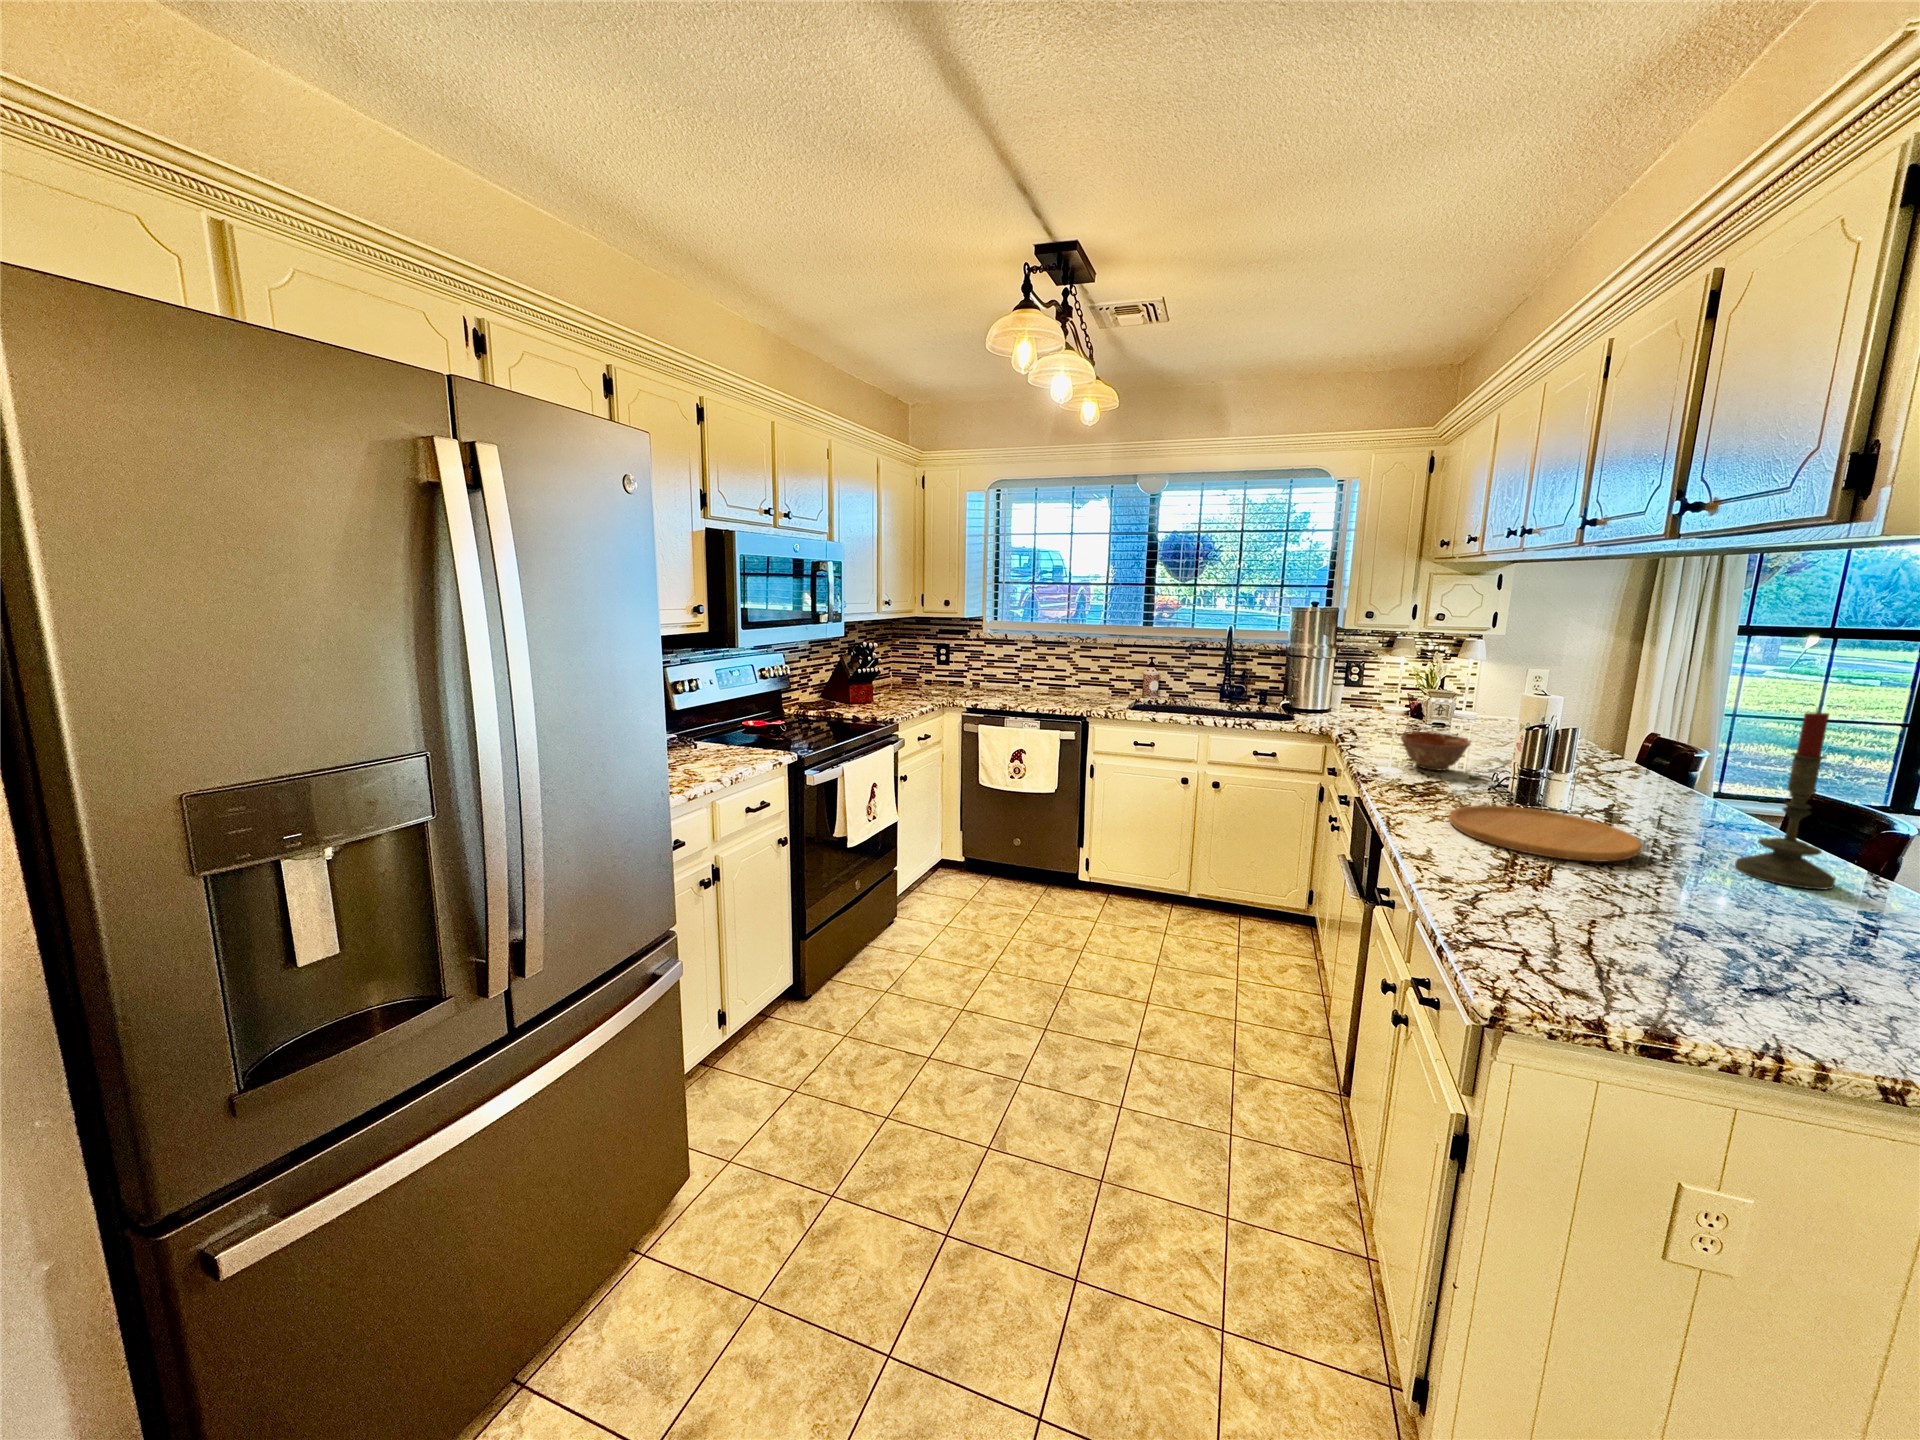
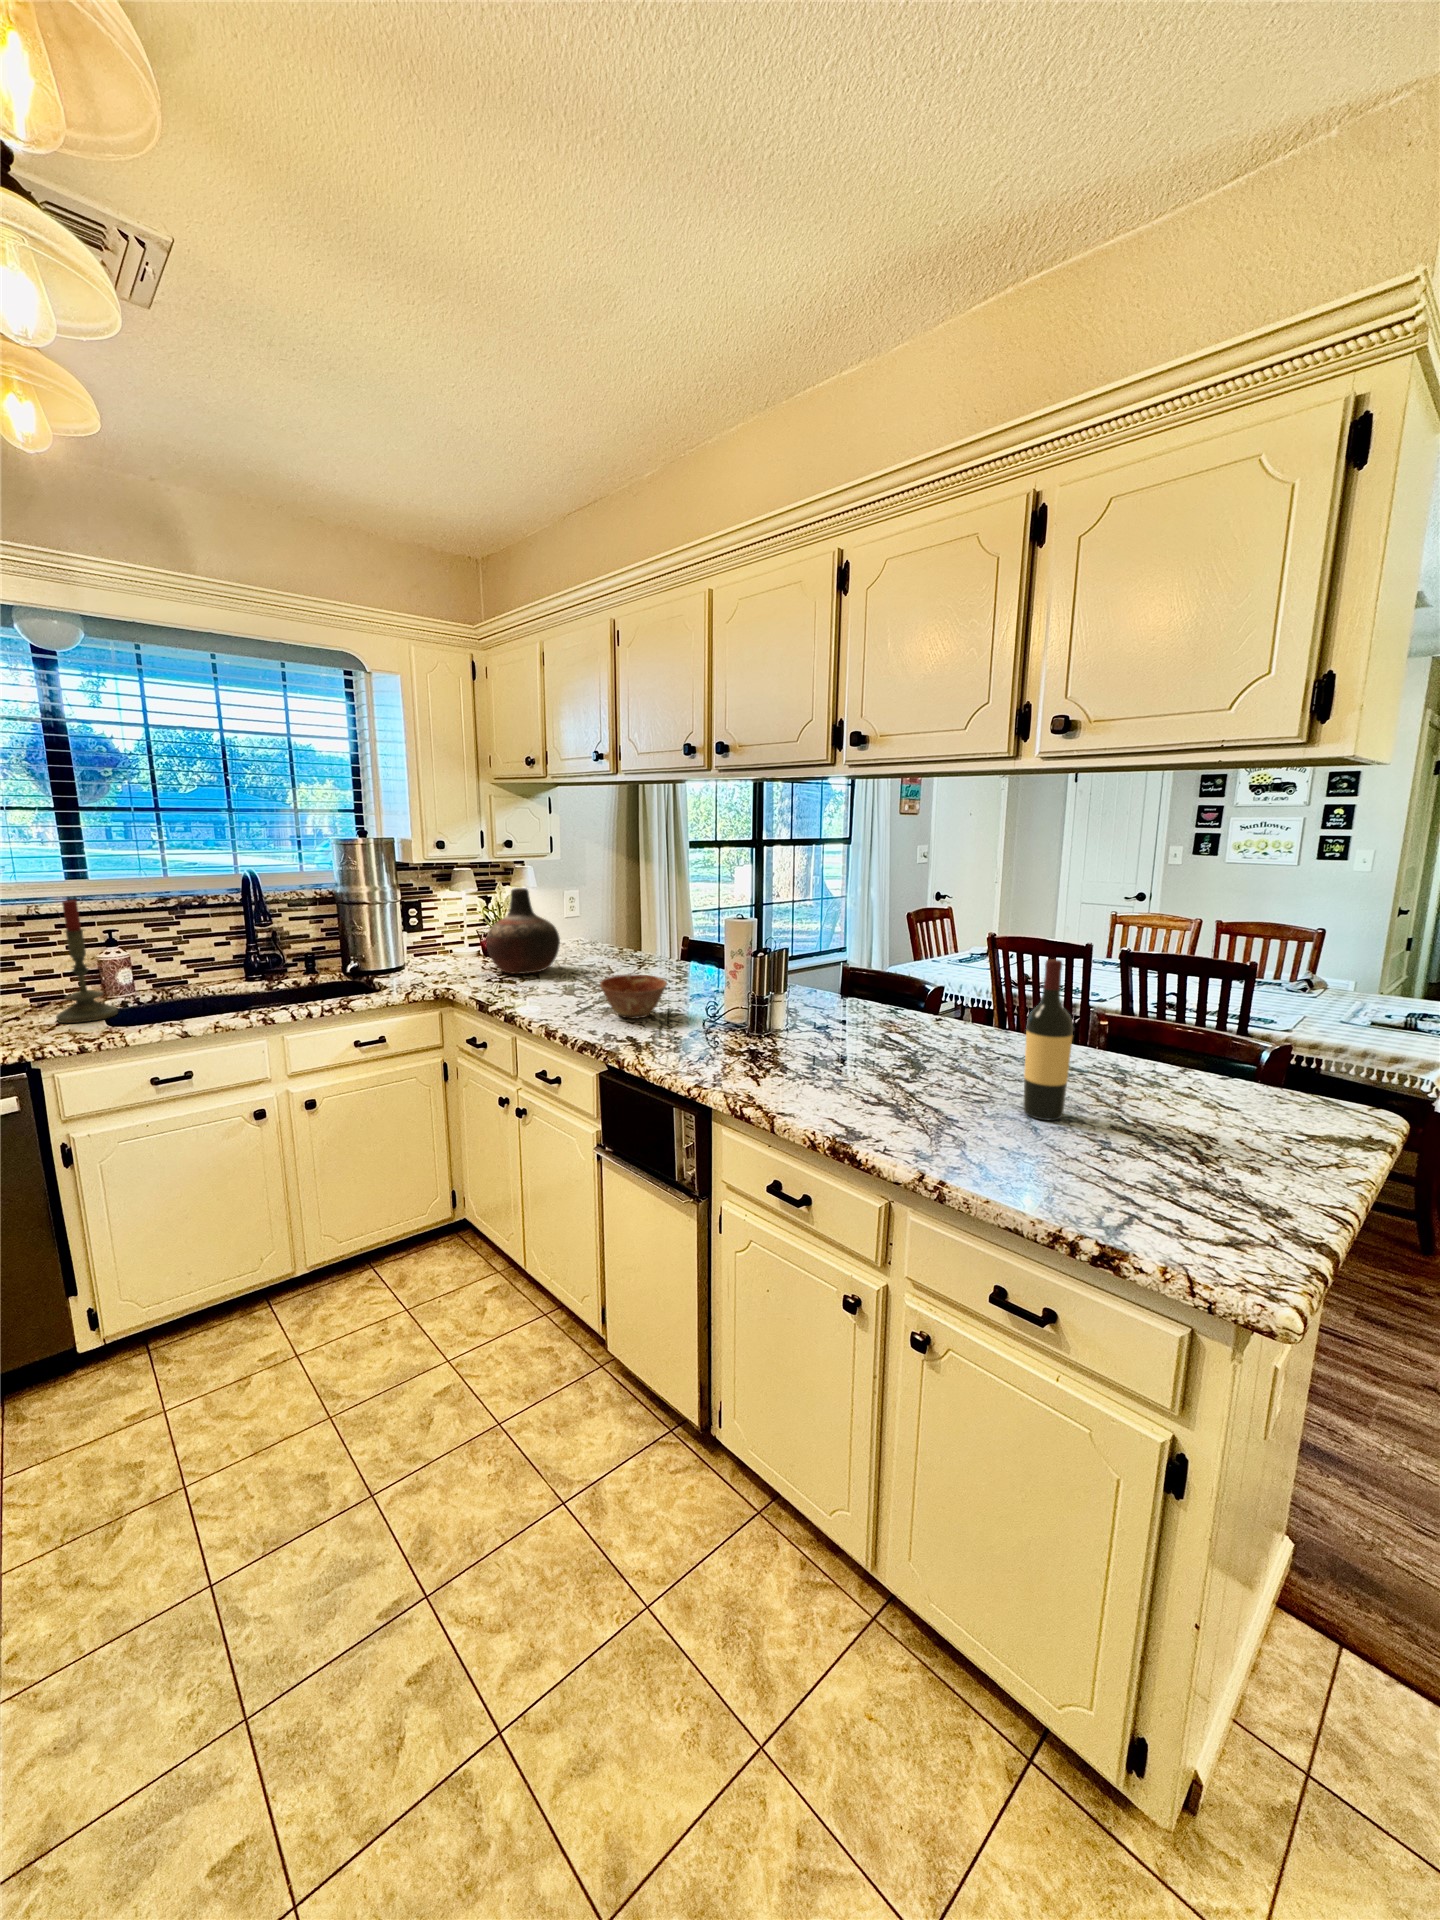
vase: none [1380,656,1453,731] -> present [486,888,560,974]
candle: present [1735,710,1835,889] -> present [56,900,117,1023]
wine bottle: none [1651,749,1729,927] -> present [1023,959,1073,1120]
cutting board: present [1449,805,1642,862] -> none [763,1036,921,1092]

